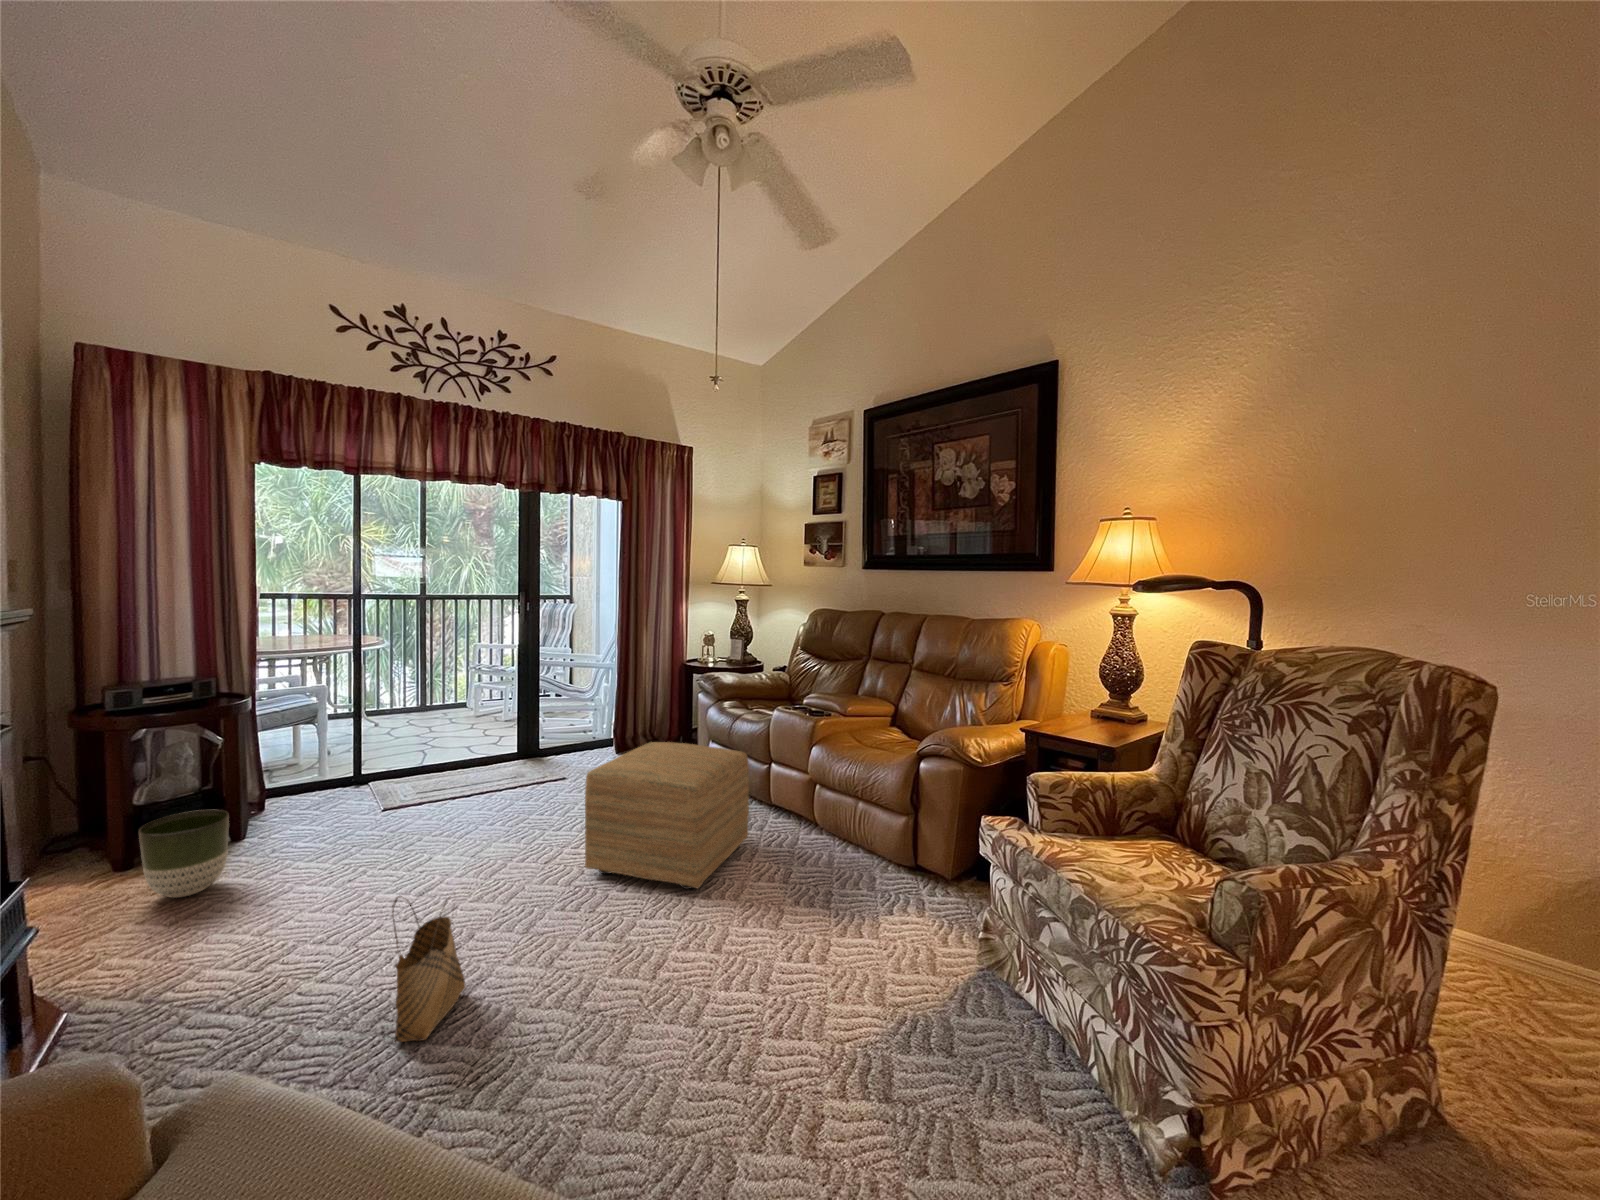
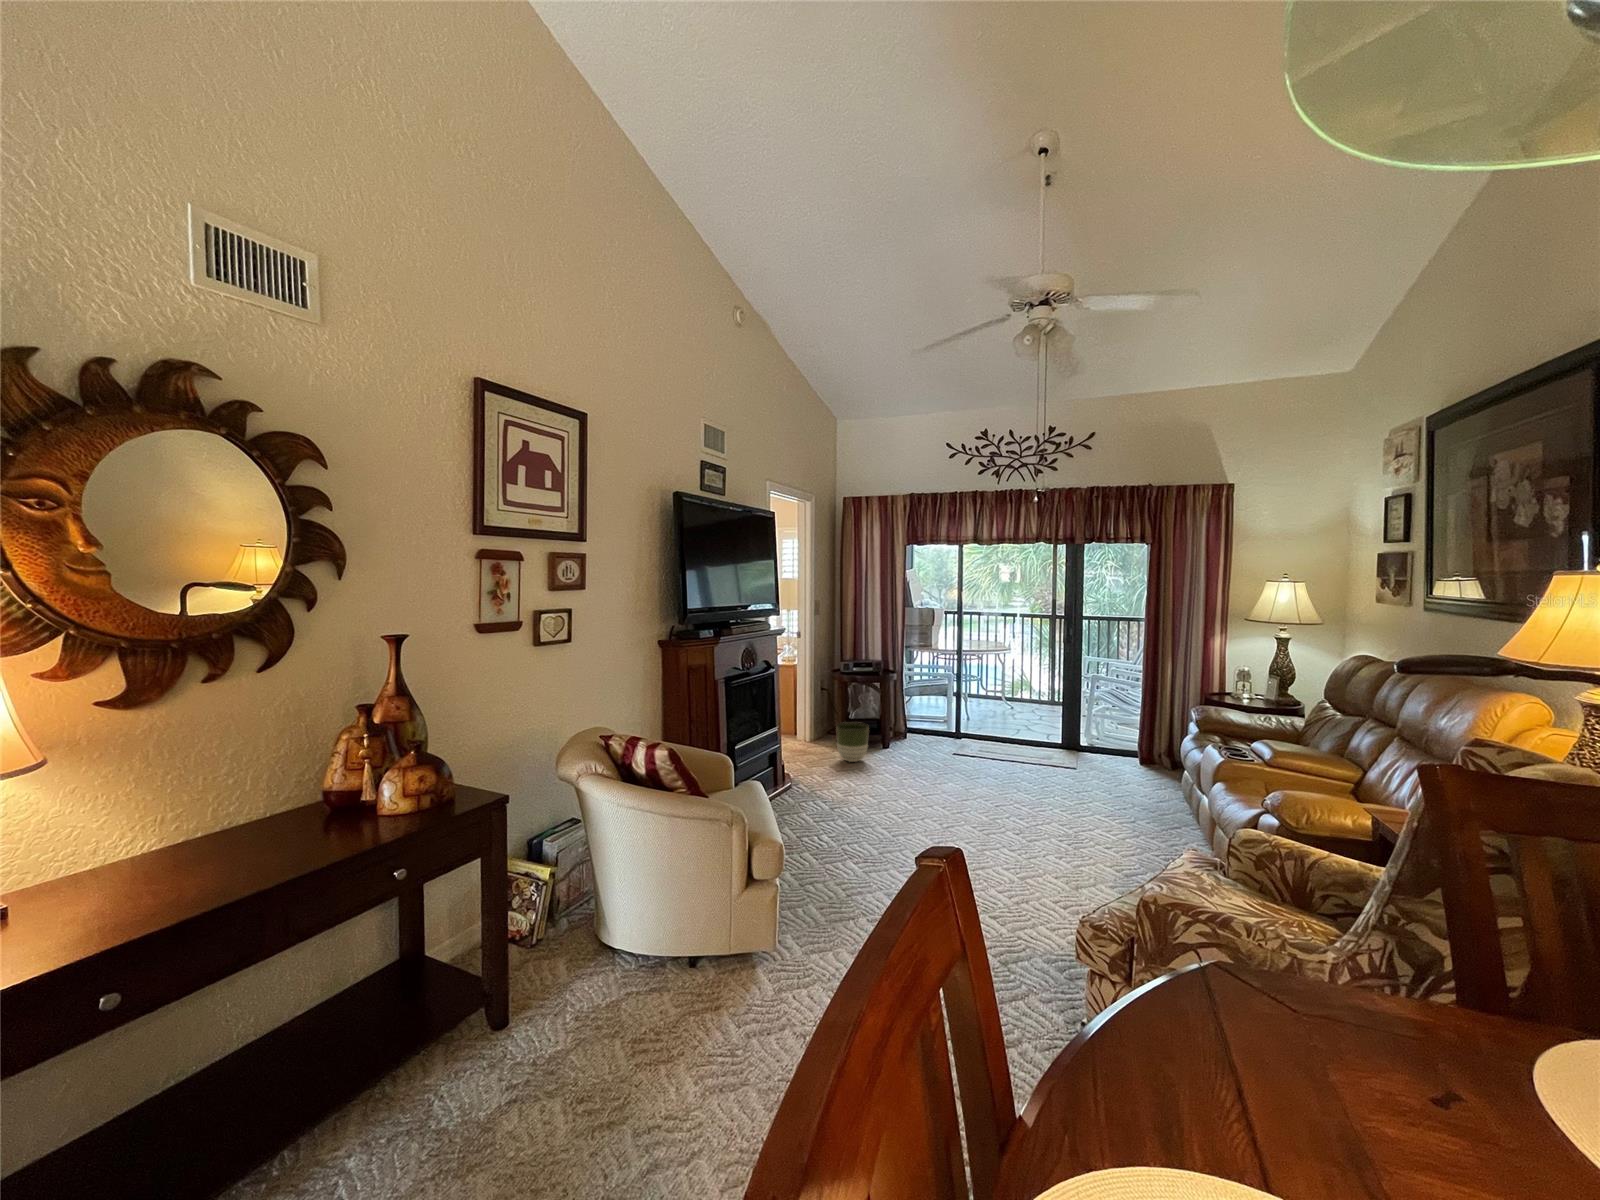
ottoman: present [585,742,749,889] -> none [1012,743,1149,848]
woven basket: present [392,896,465,1042] -> none [858,769,899,839]

